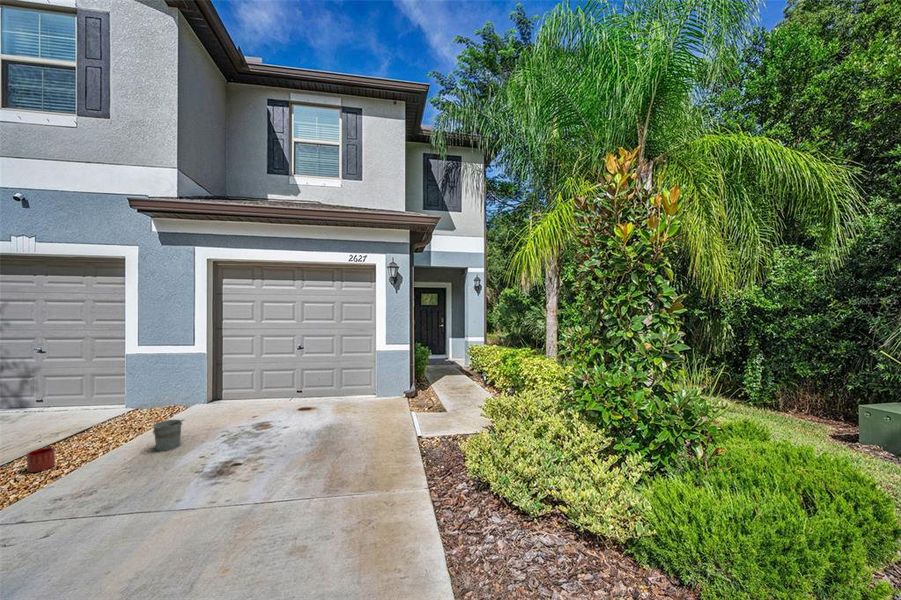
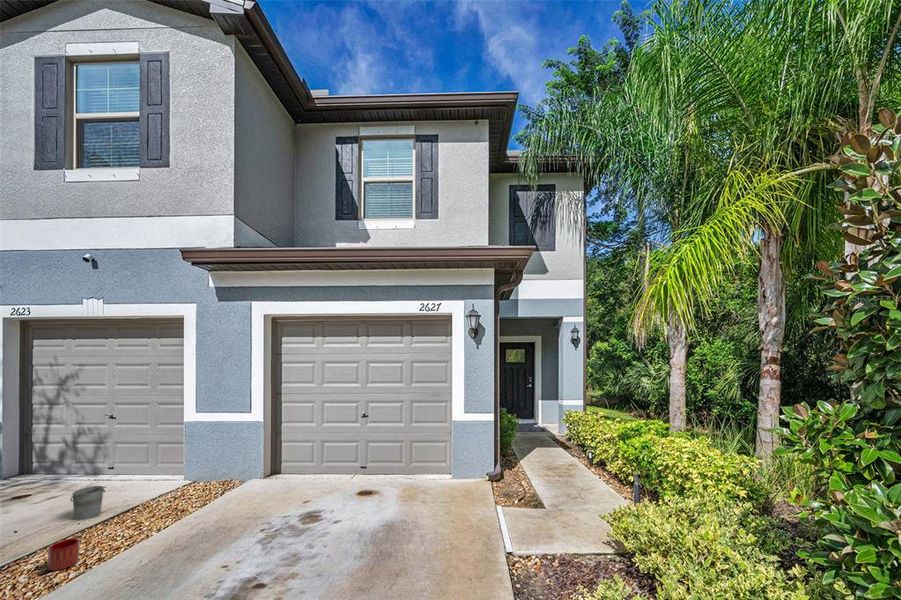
bucket: present [153,419,184,451] -> present [70,486,106,520]

